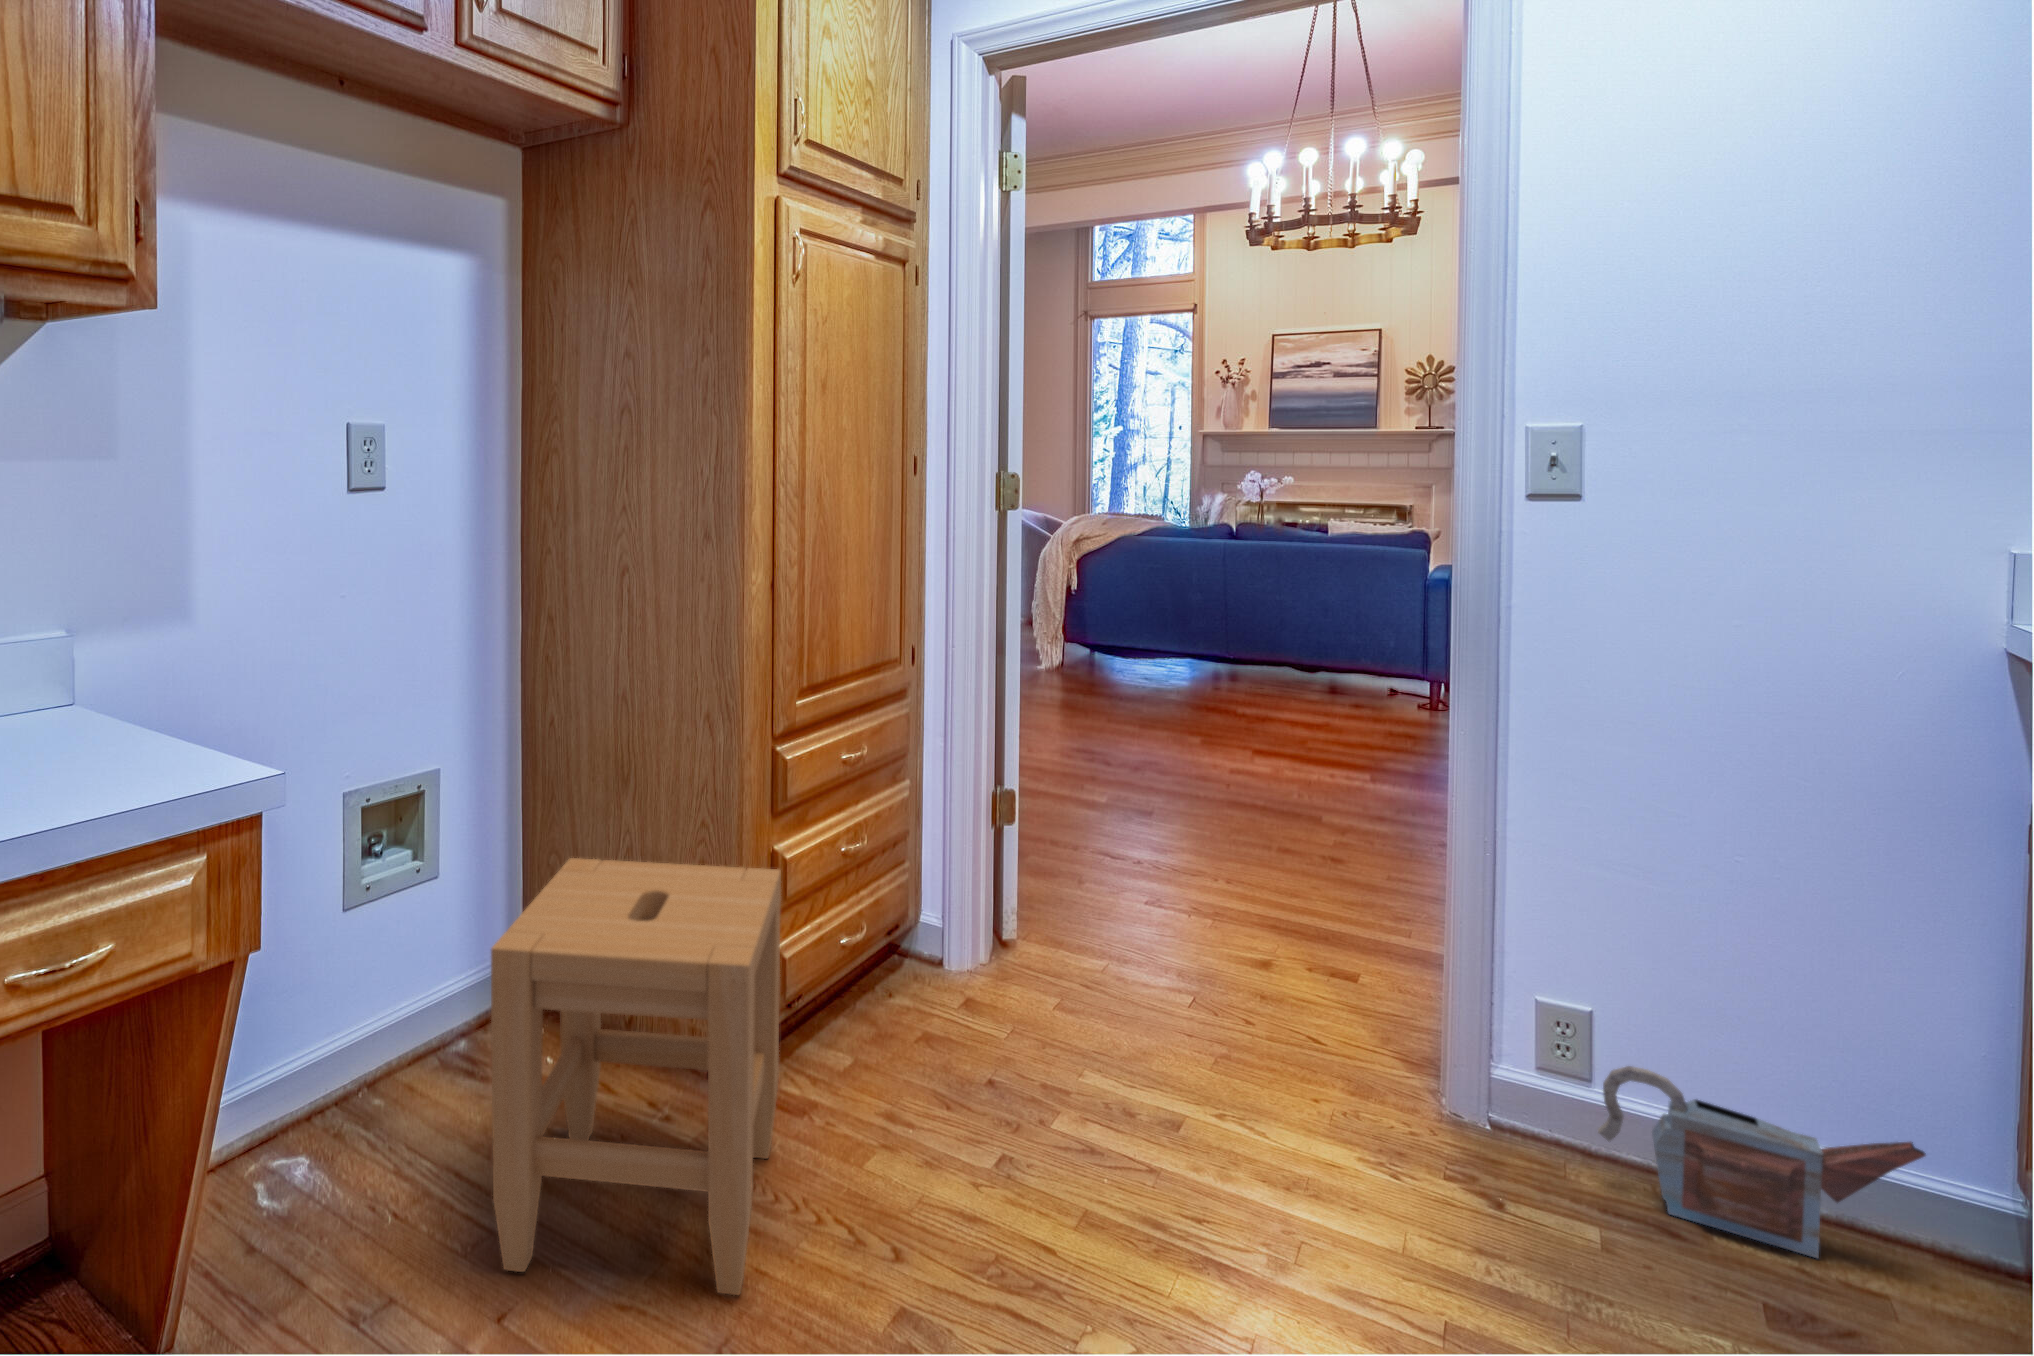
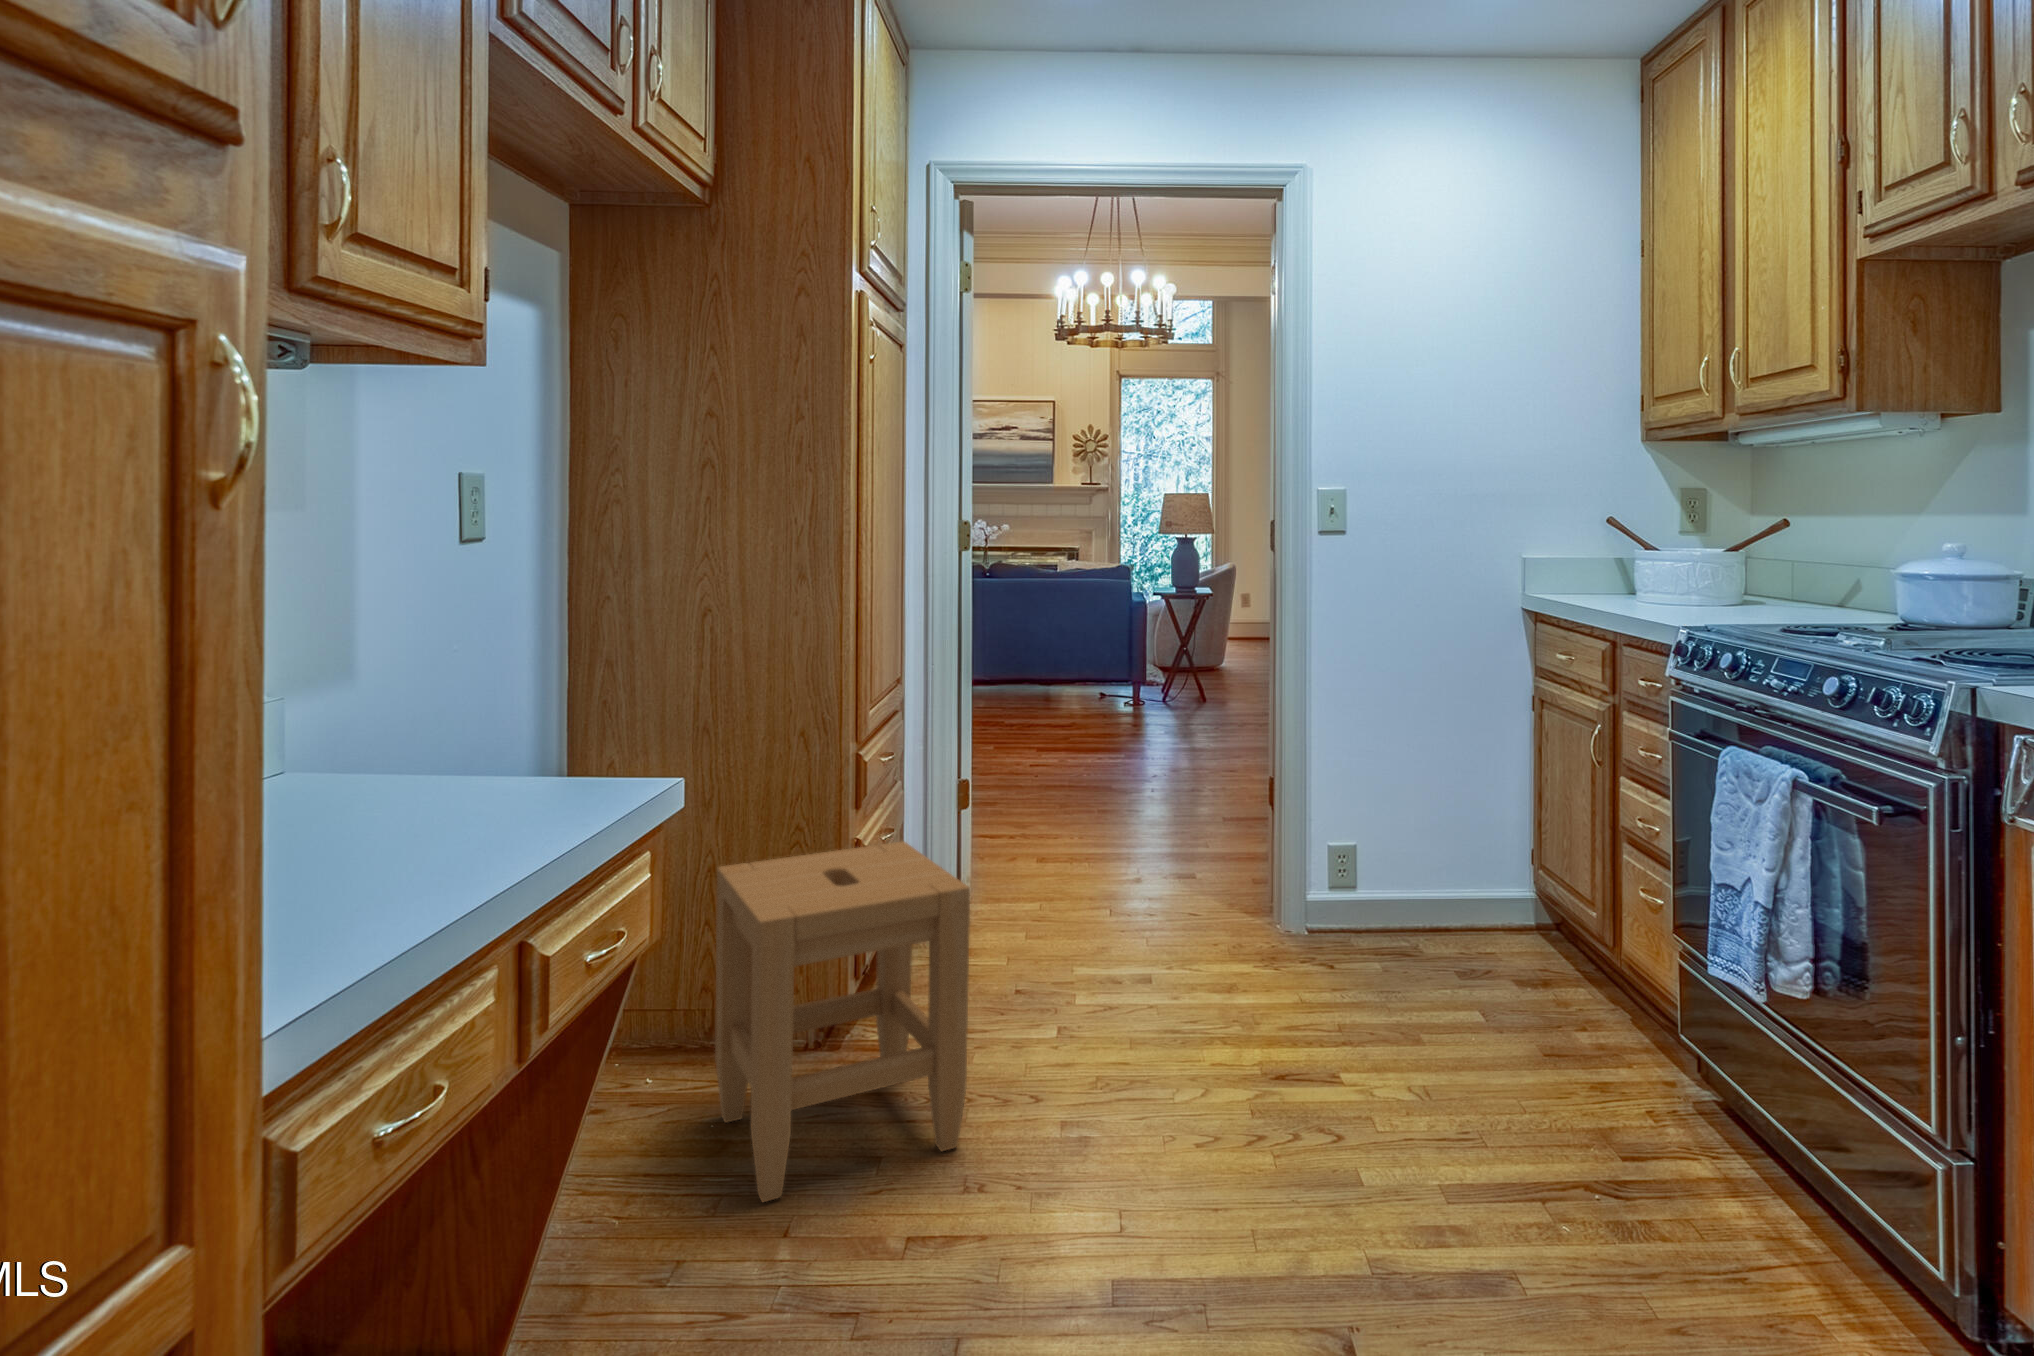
watering can: present [1598,1066,1926,1258] -> none [1367,865,1501,944]

